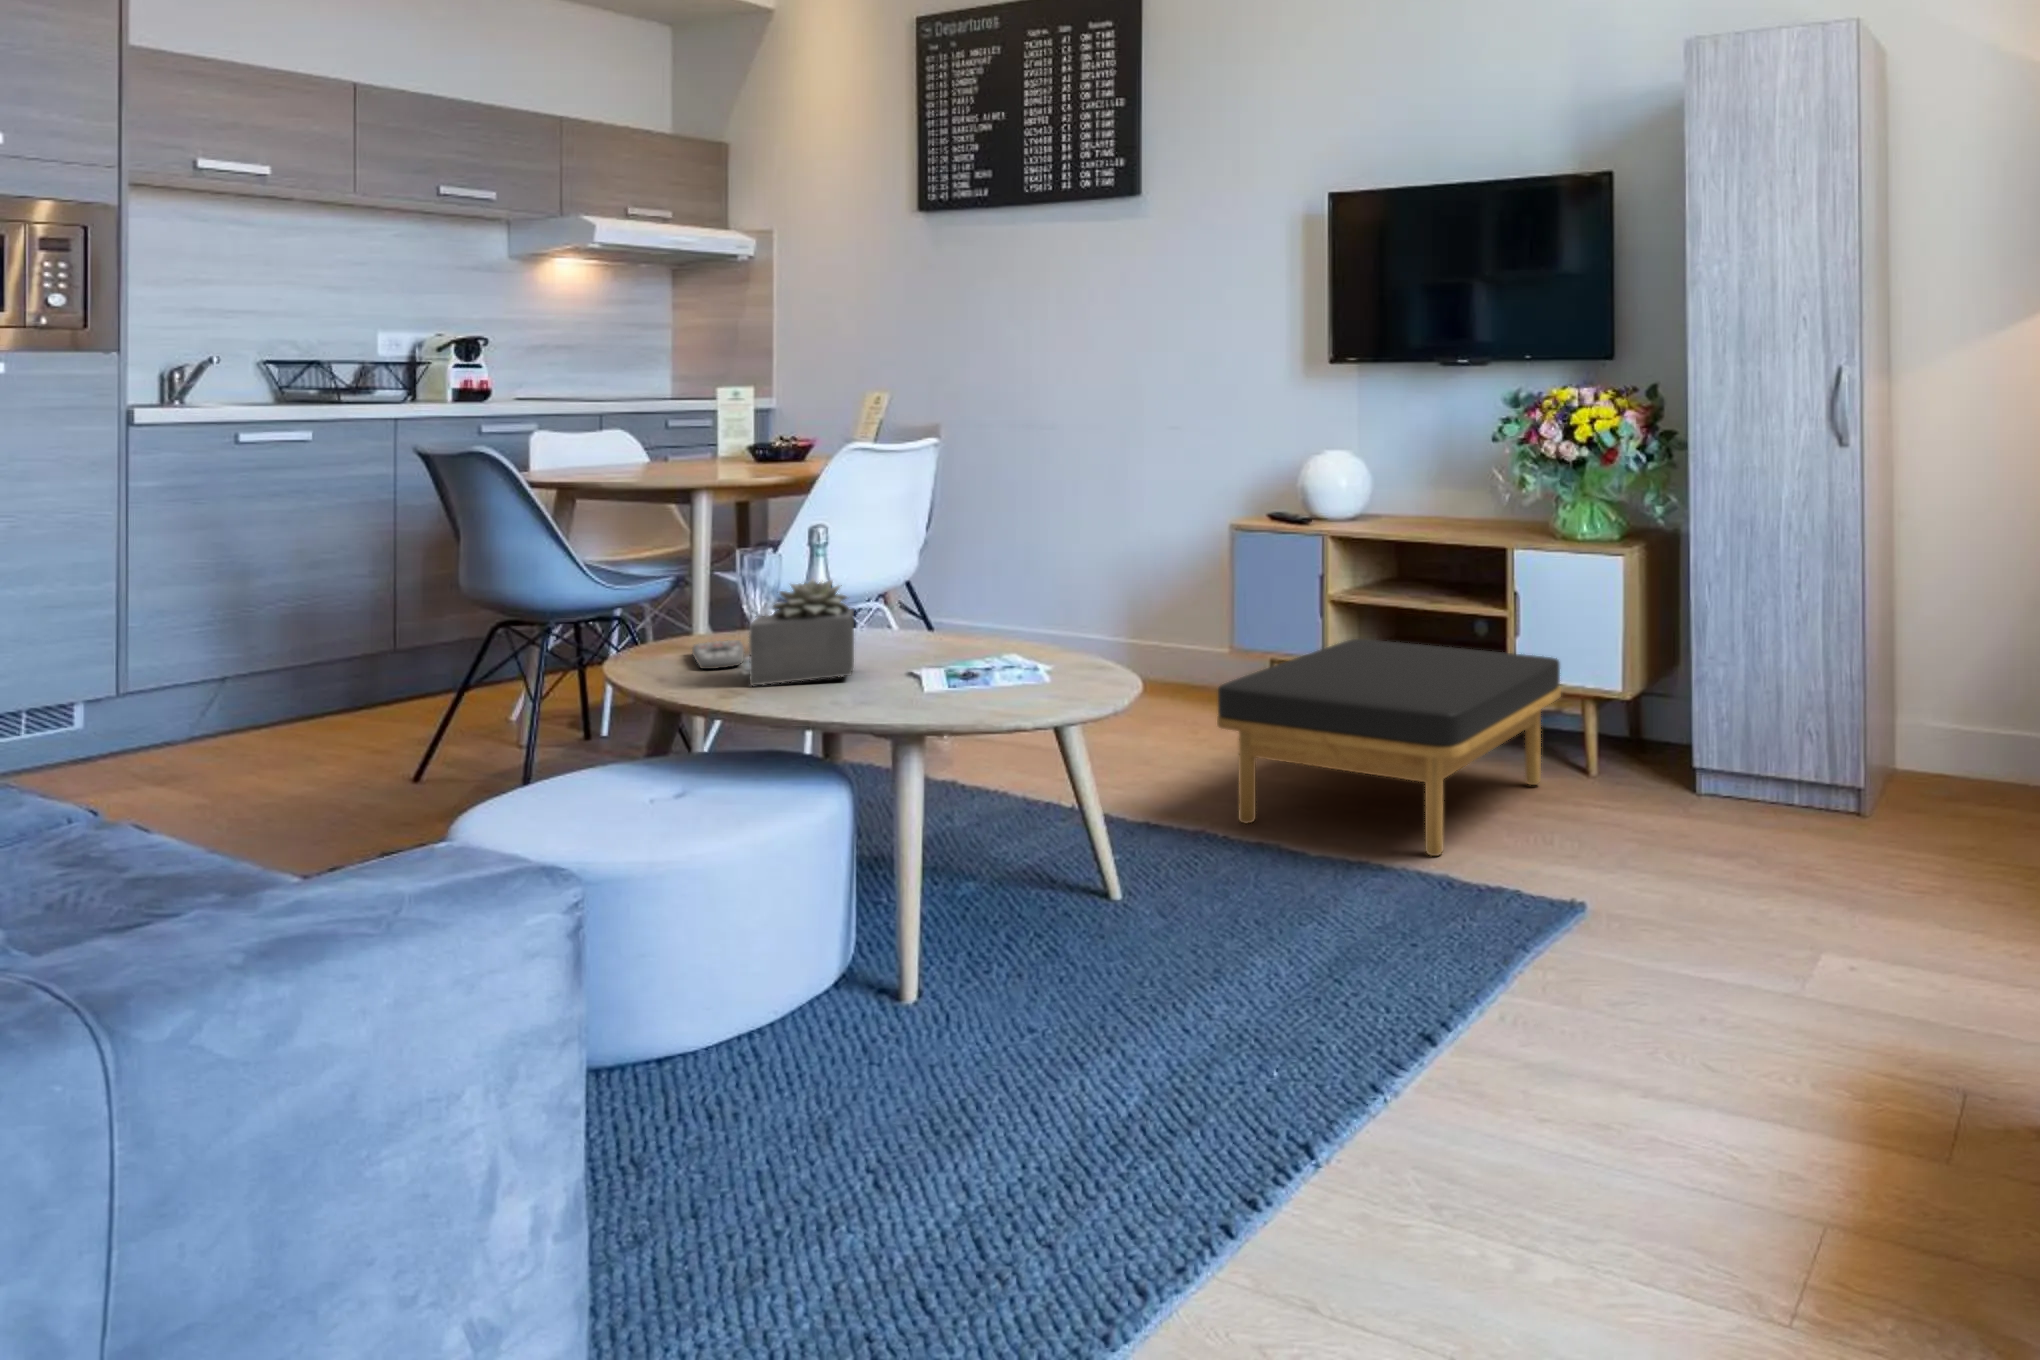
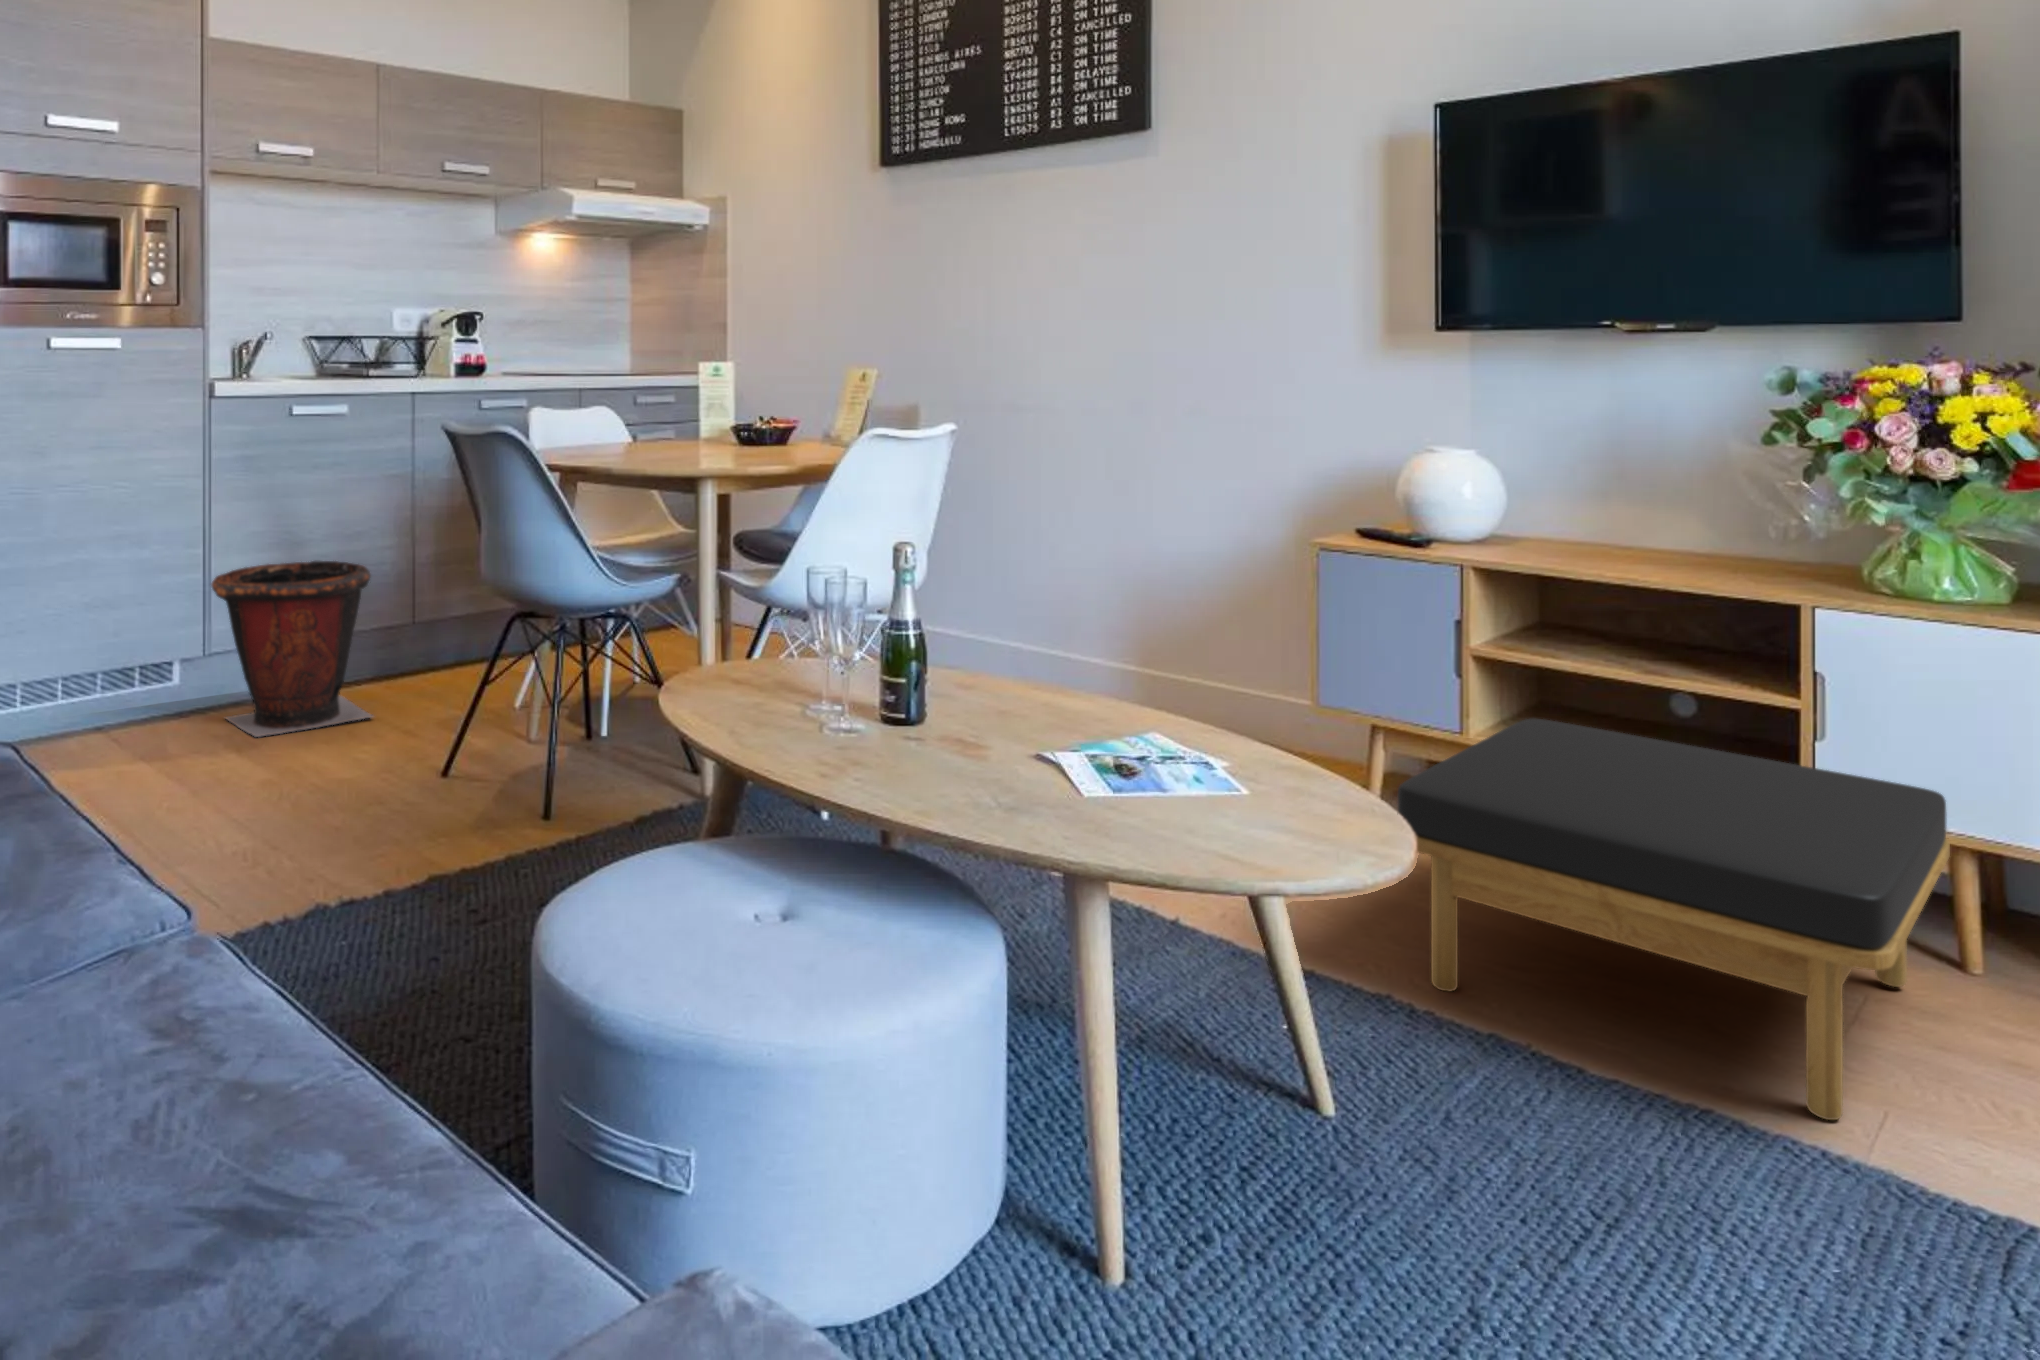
succulent plant: present [749,579,854,685] -> none [849,612,980,760]
waste bin: none [126,582,340,772] -> present [211,561,373,737]
remote control: present [692,640,744,669] -> none [754,677,824,722]

